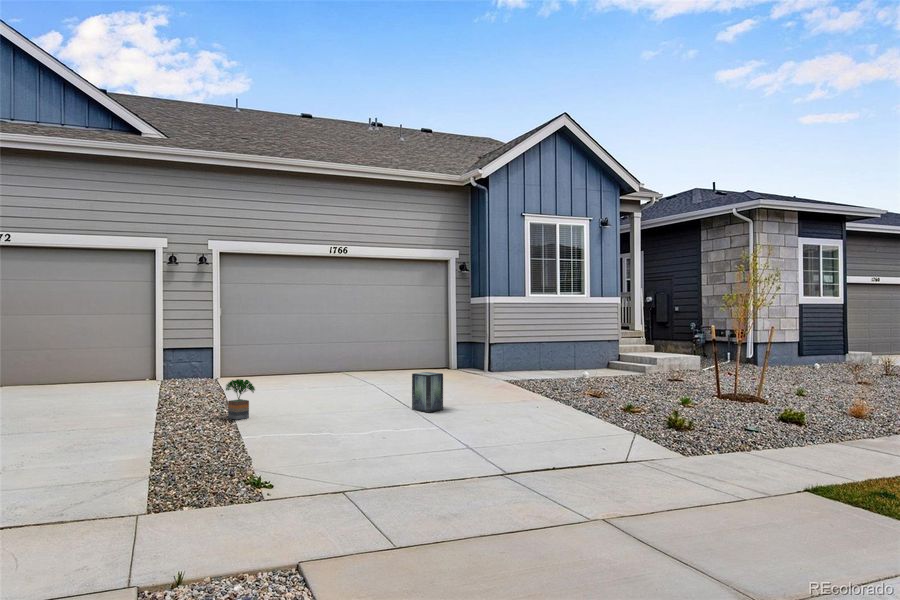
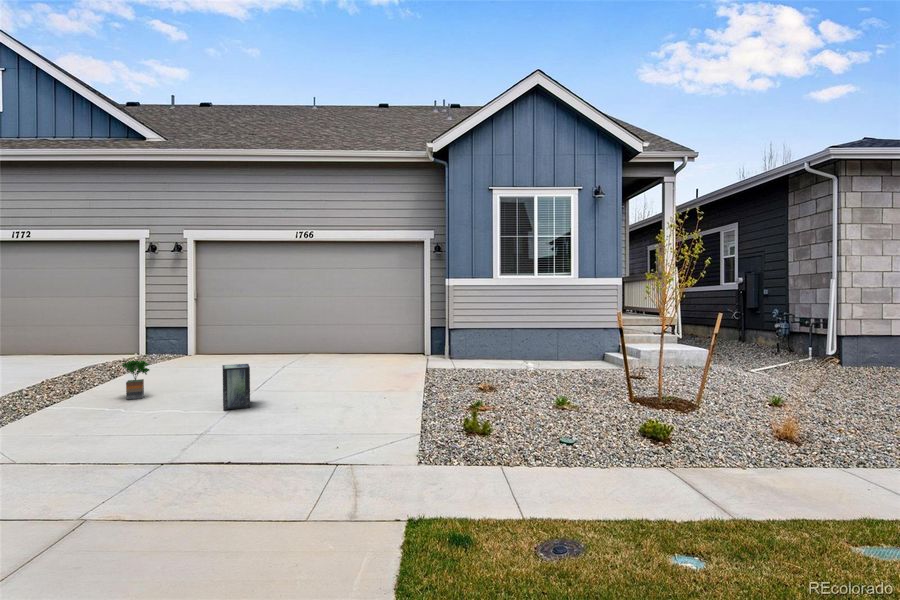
potted tree: present [226,379,255,420] -> present [122,360,149,399]

